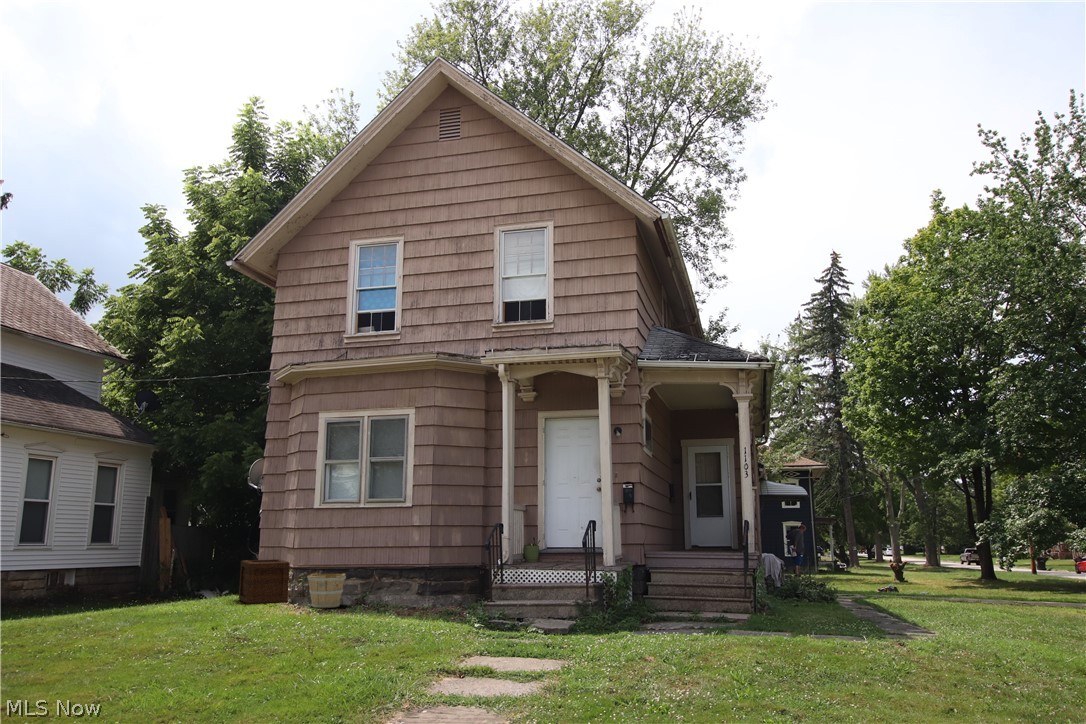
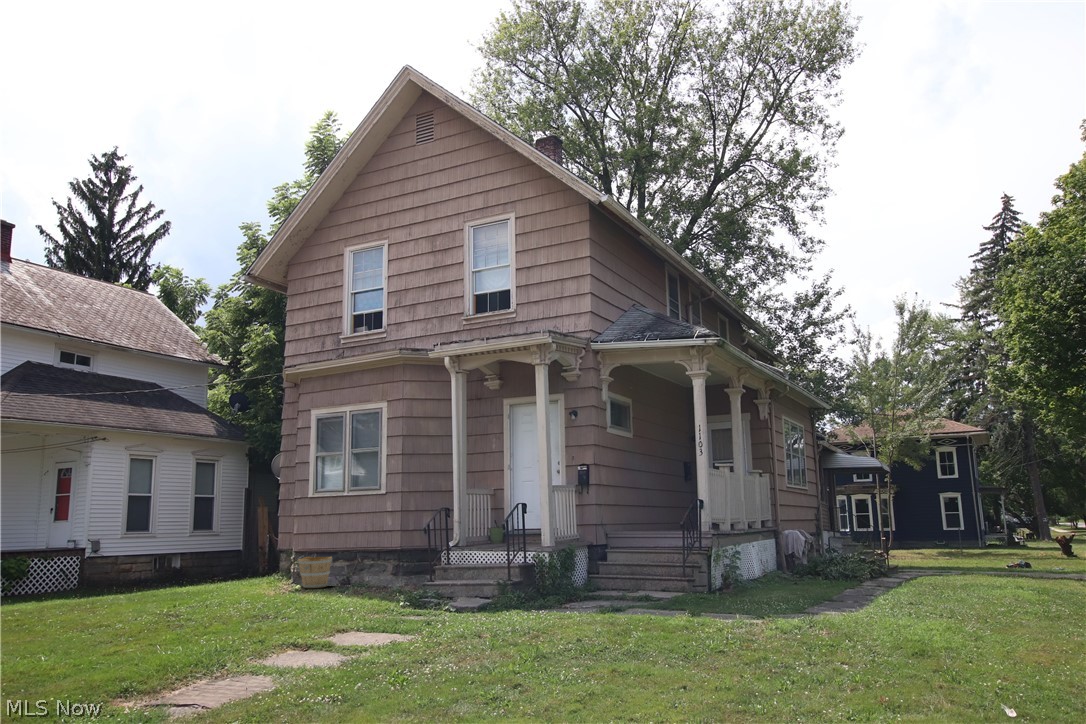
wooden crate: present [239,559,290,604] -> none [255,544,293,585]

